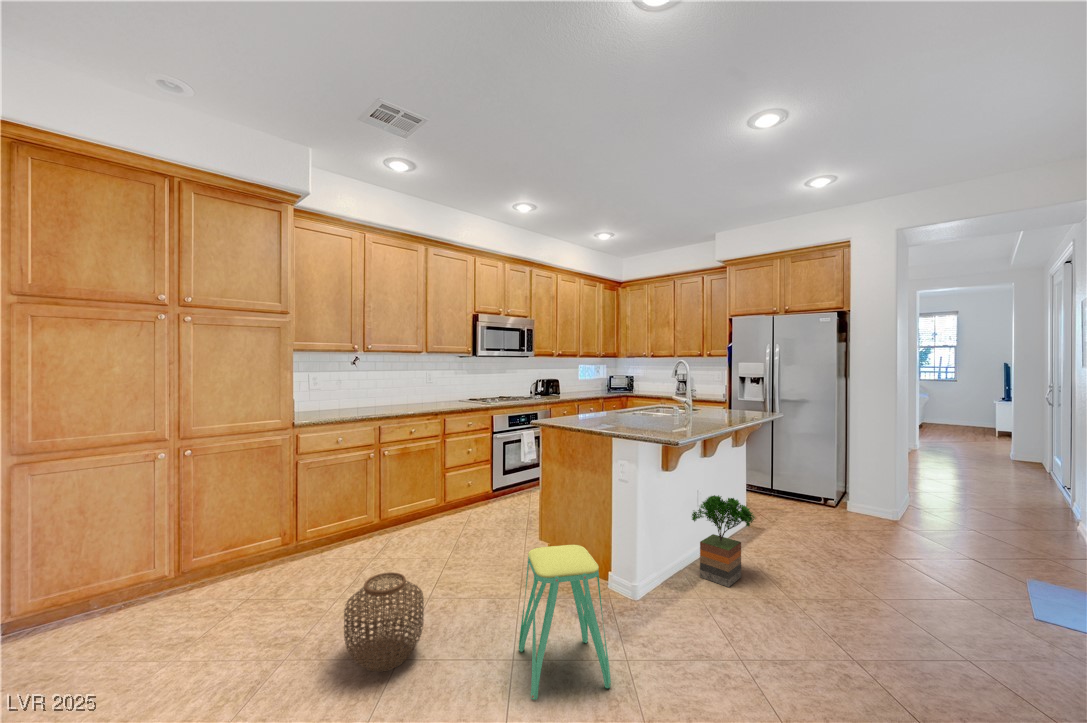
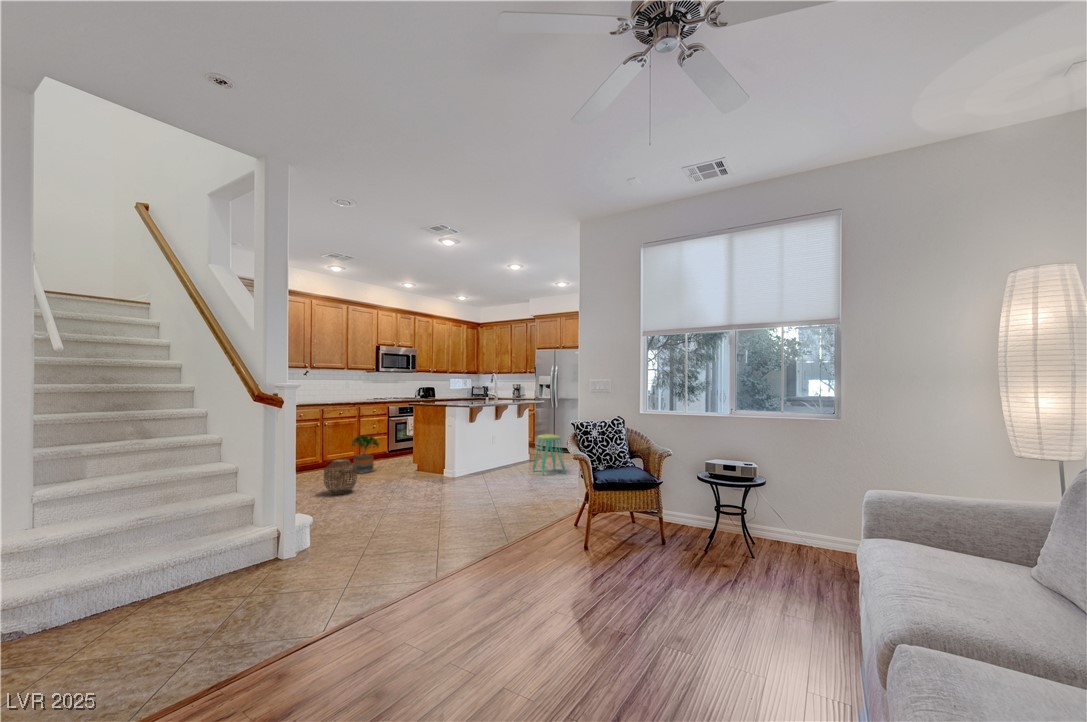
potted tree: present [692,495,755,587] -> present [351,436,379,474]
stool: present [519,545,611,700] -> present [533,434,565,475]

